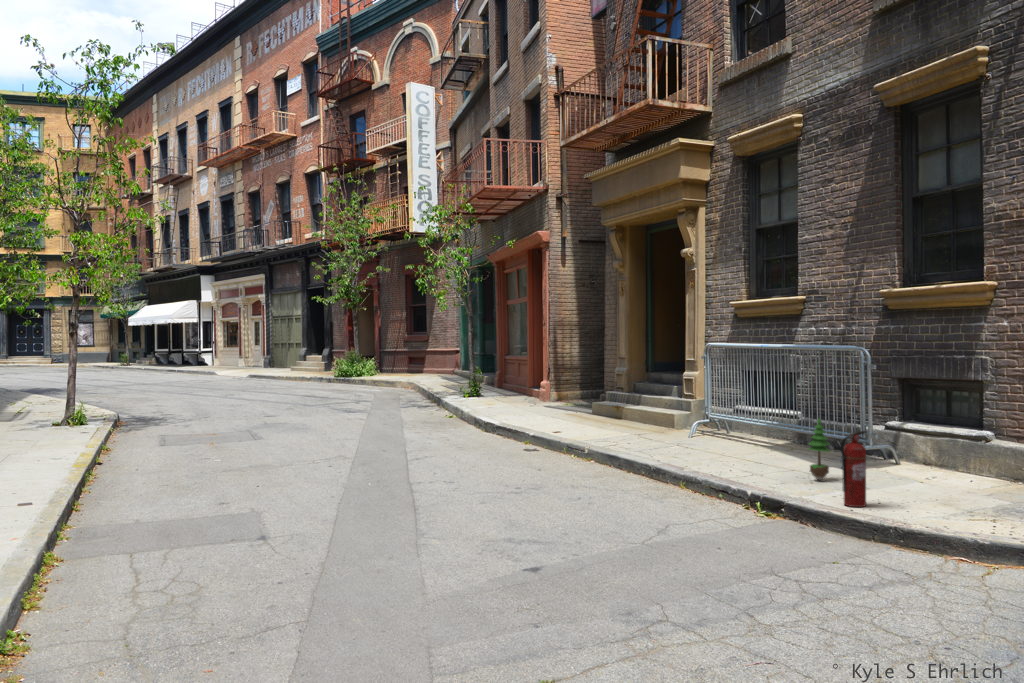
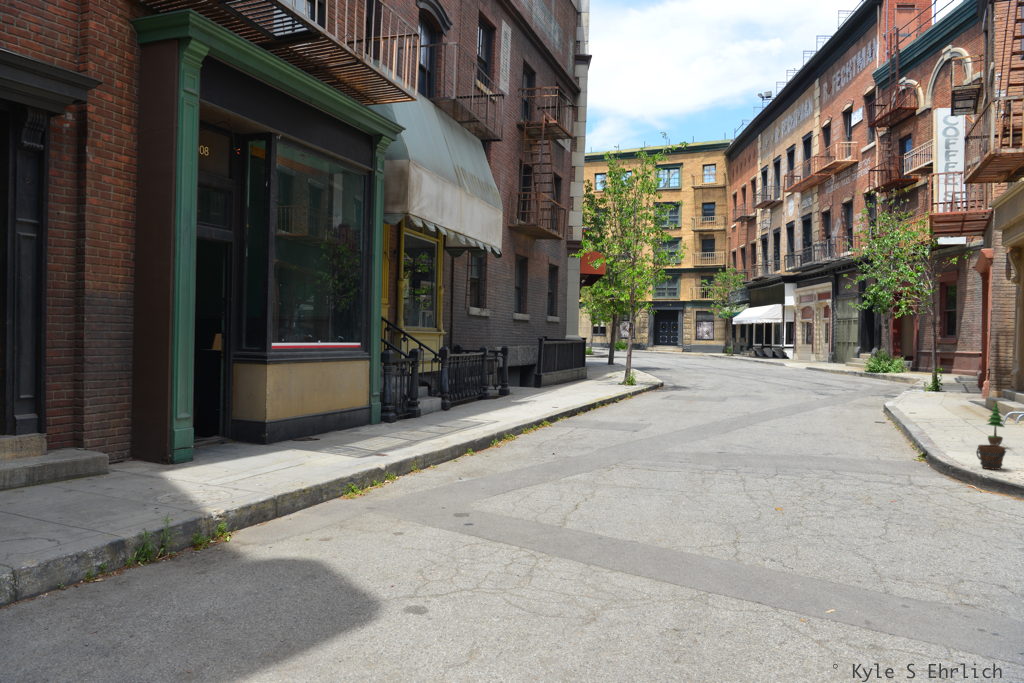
fire extinguisher: present [841,431,866,507] -> none [953,407,975,457]
bucket: none [949,490,997,531] -> present [976,445,1006,470]

